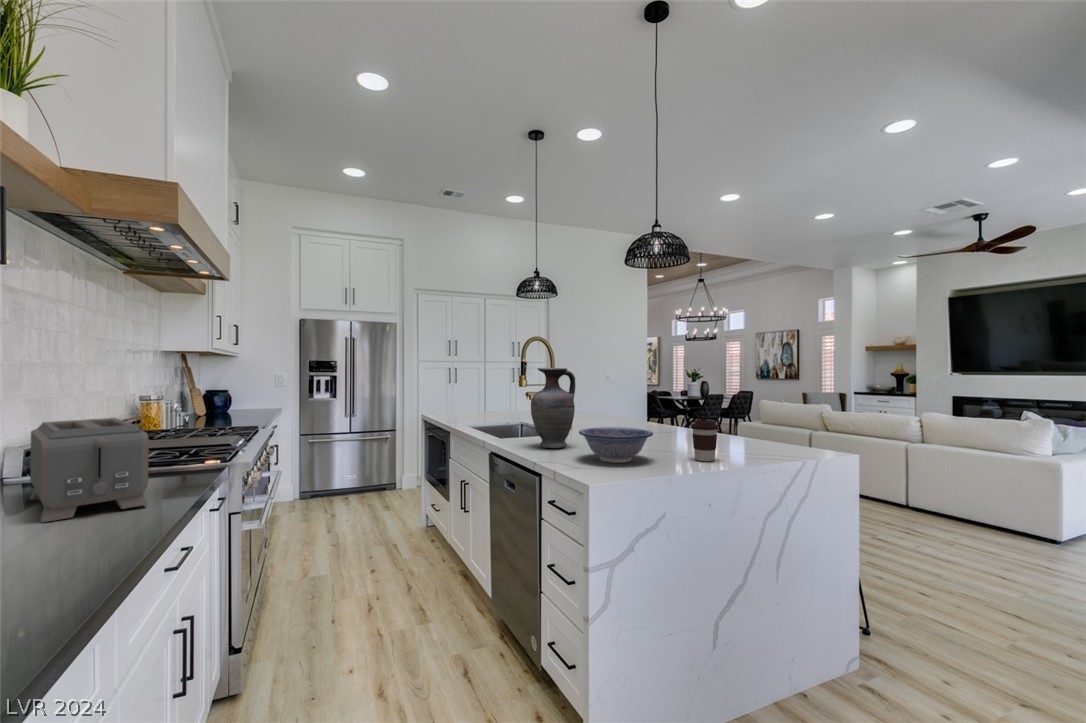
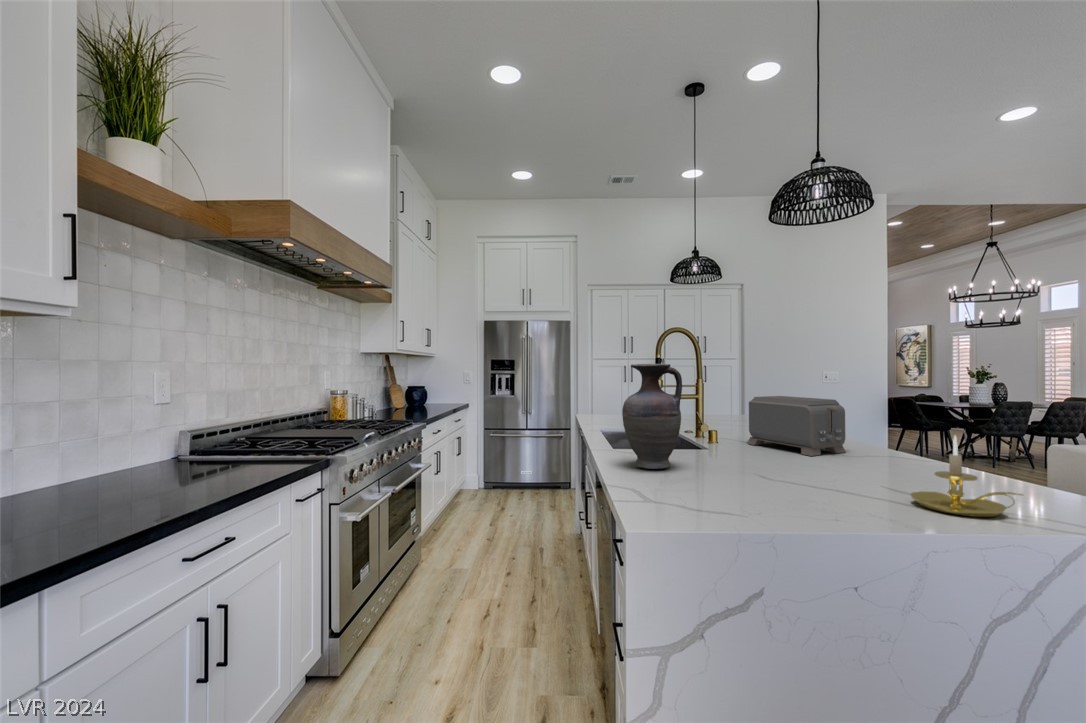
candle holder: none [718,411,771,456] -> present [911,436,1023,517]
toaster: present [30,418,149,522] -> present [747,396,846,456]
coffee cup: present [691,420,718,461] -> none [841,447,893,519]
decorative bowl: present [579,427,653,463] -> none [656,447,770,503]

